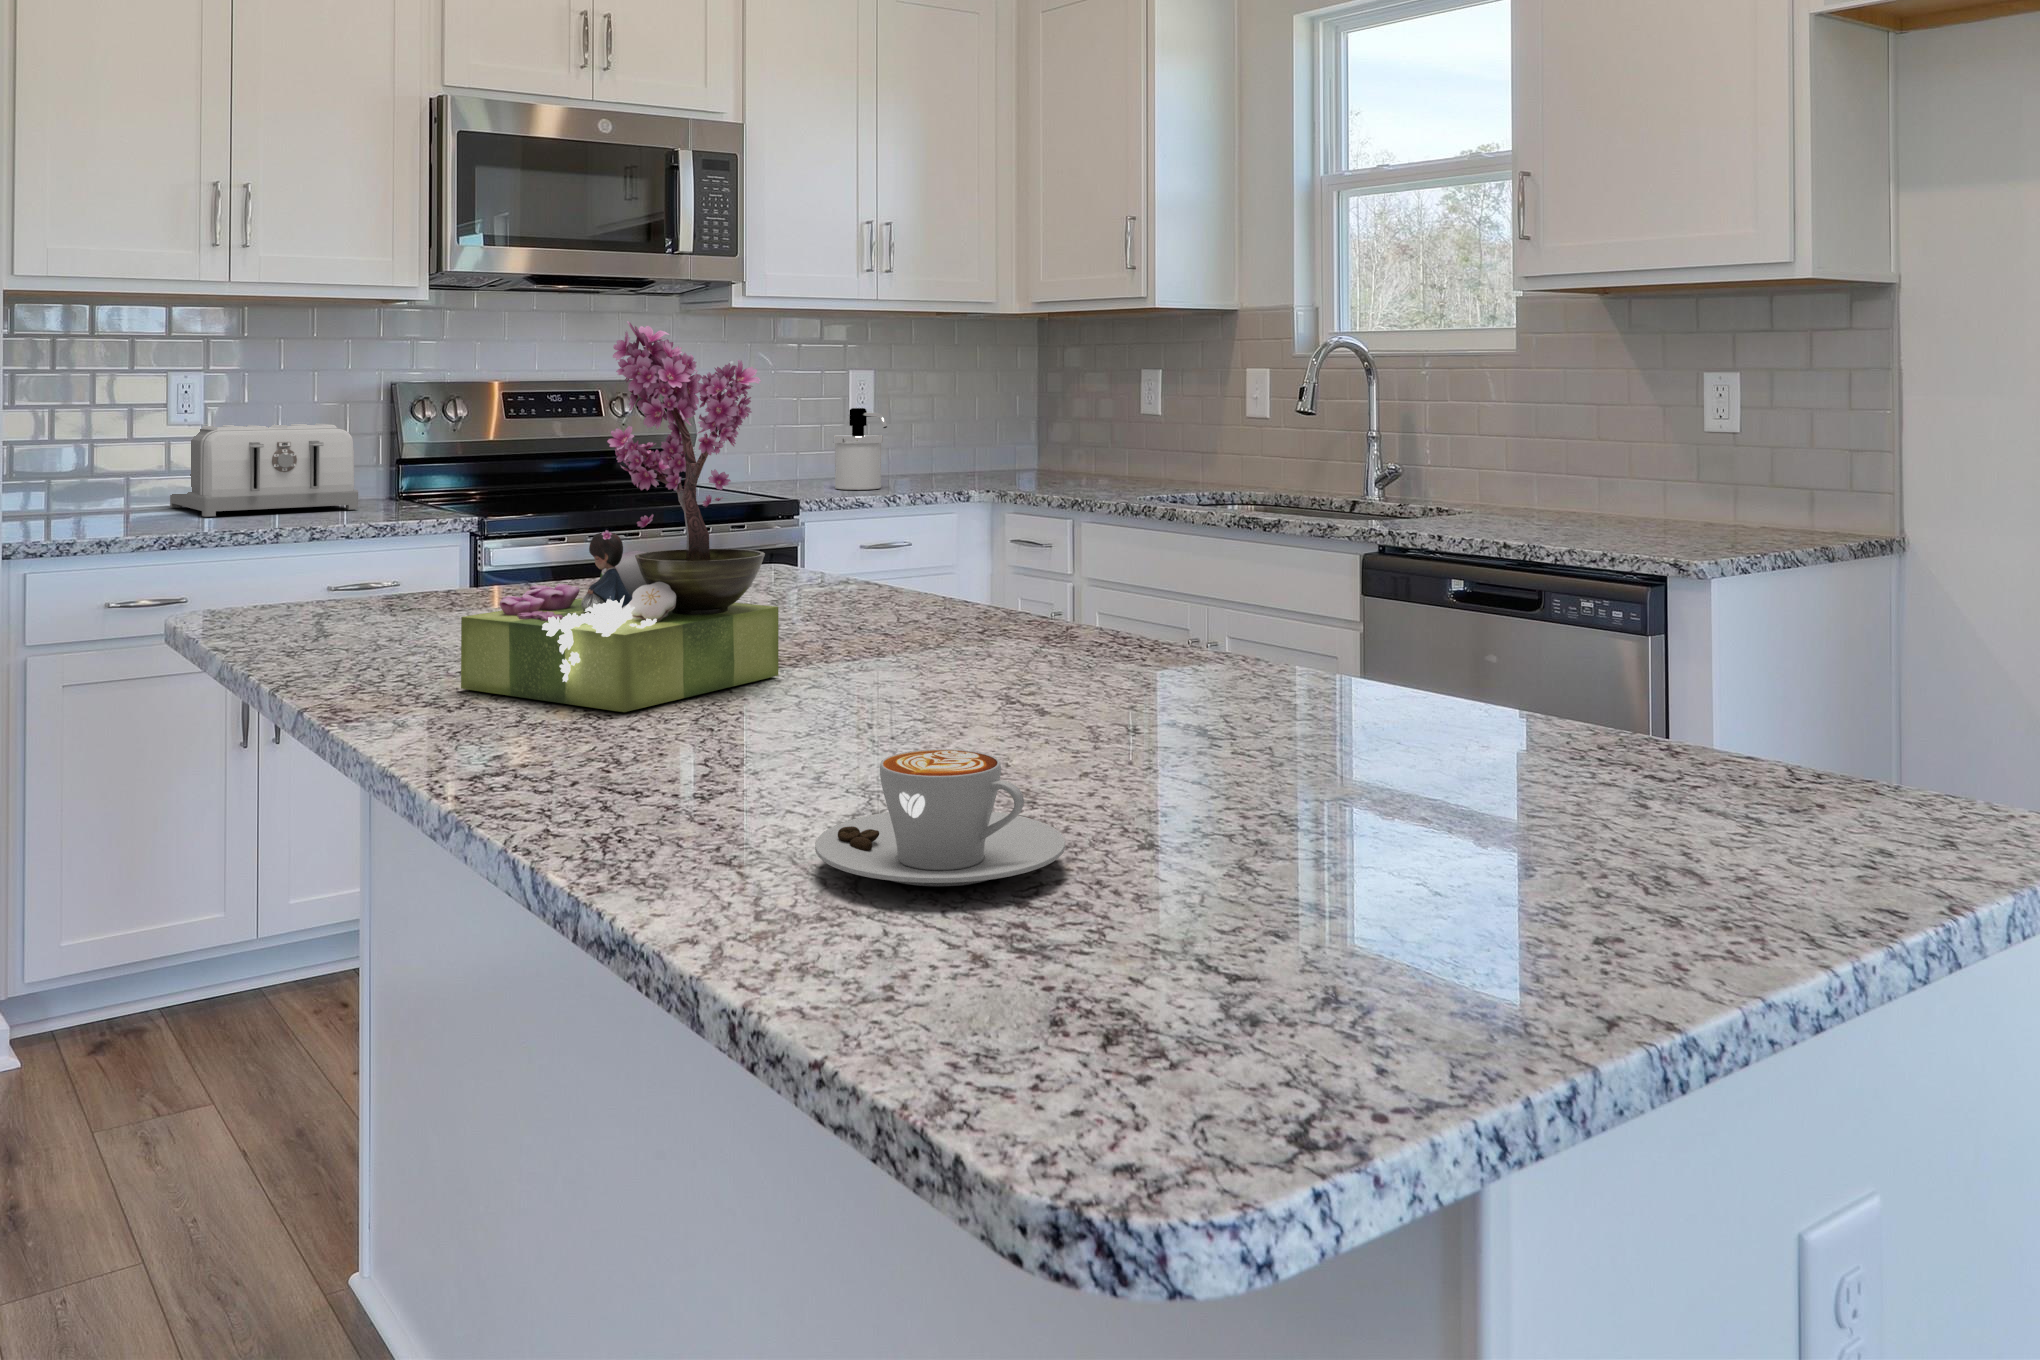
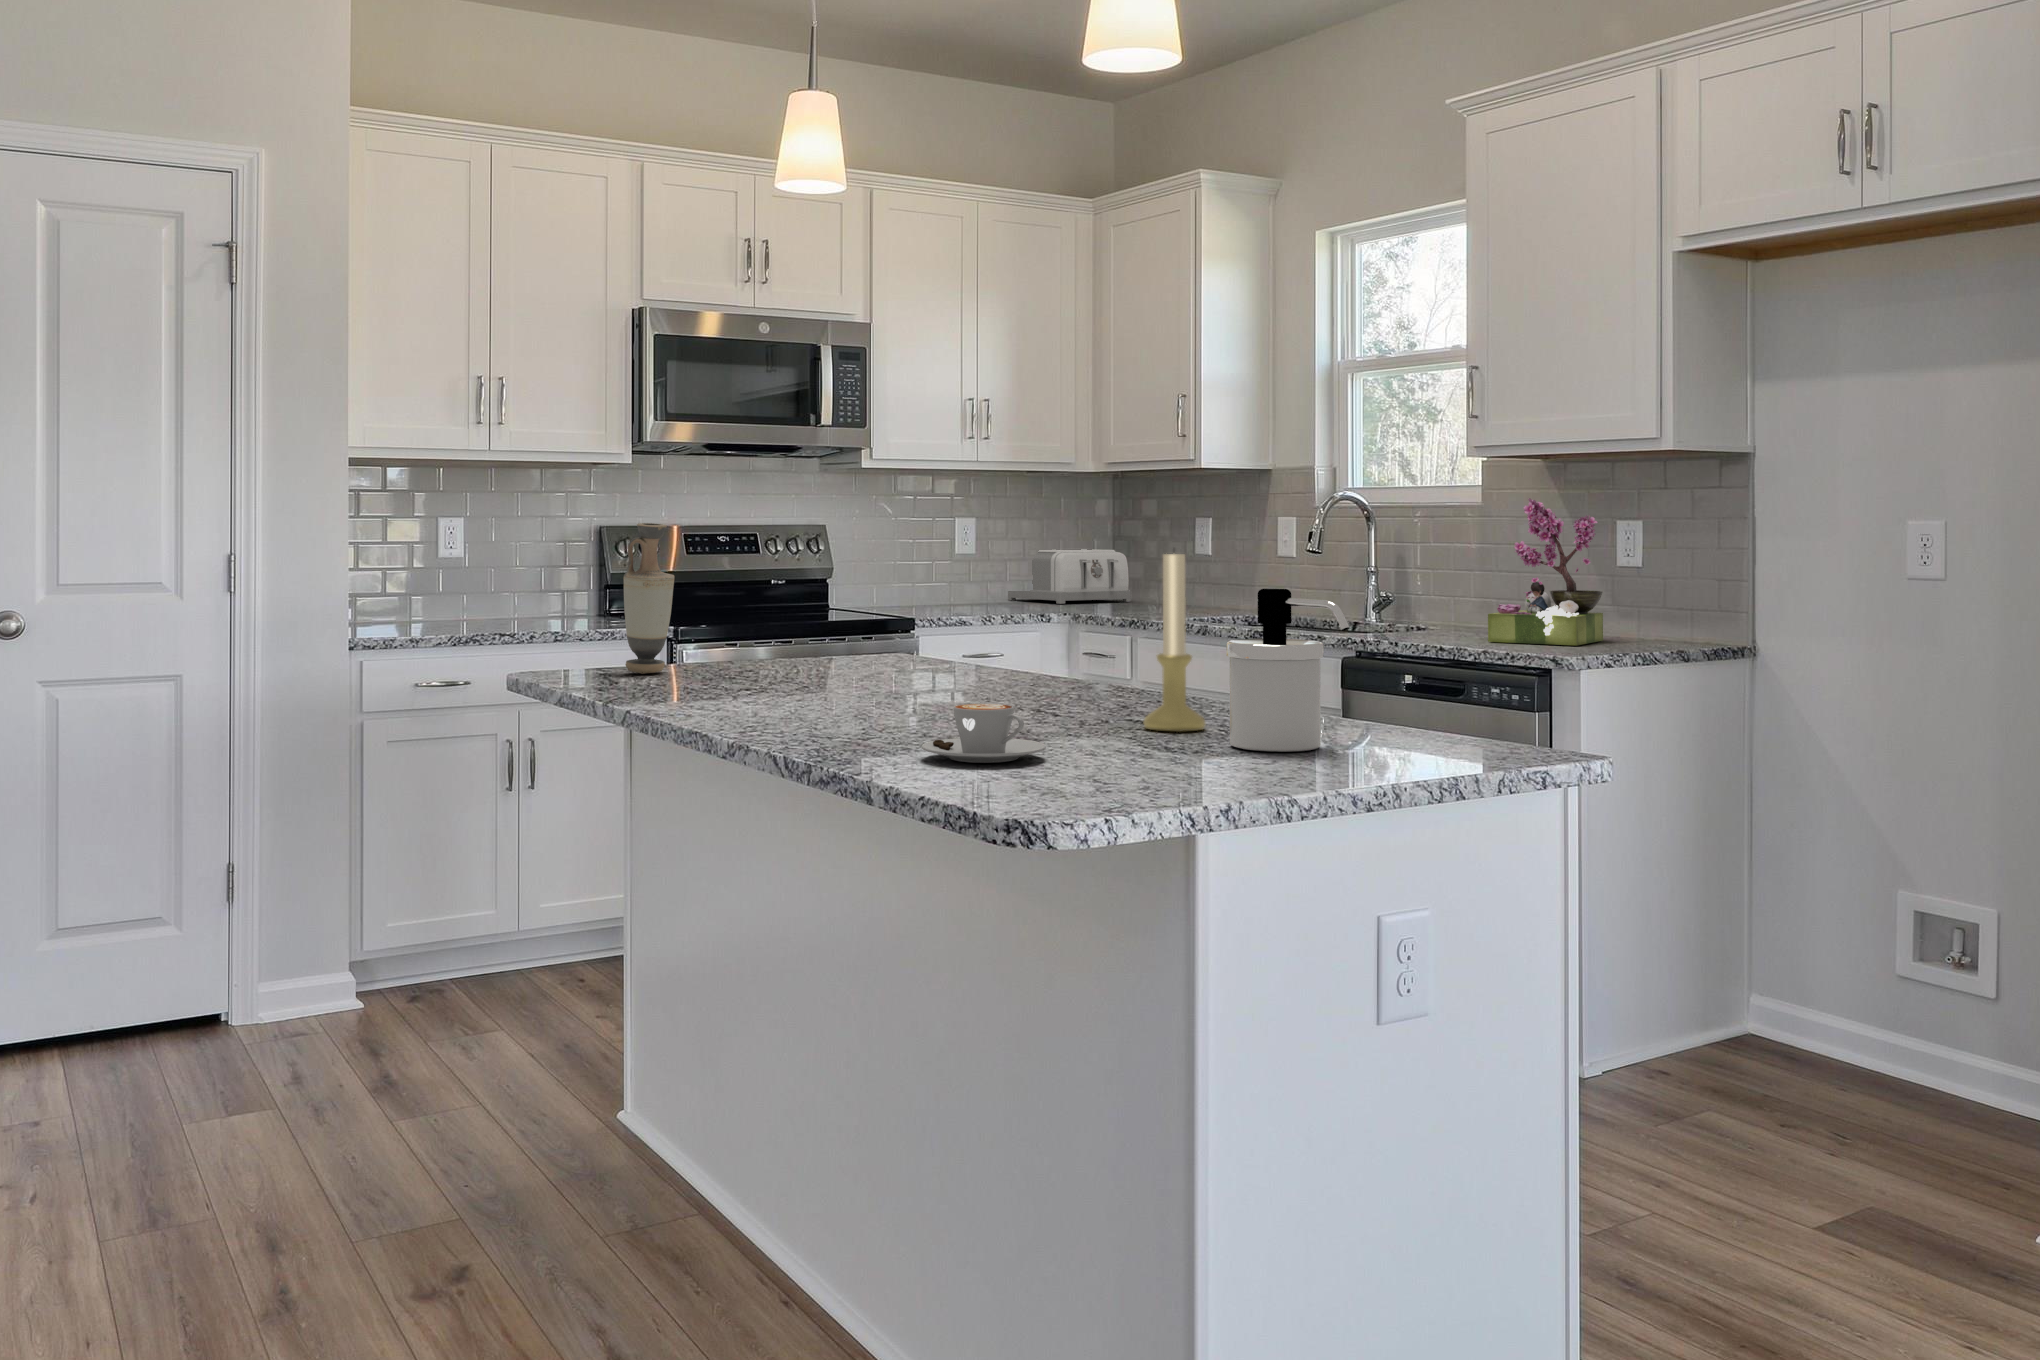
flower arrangement: present [461,322,779,712] -> present [1488,498,1603,645]
vase: none [352,385,432,616] -> present [624,523,675,674]
soap dispenser: present [833,408,887,490] -> present [1226,588,1349,752]
toaster: present [170,424,358,517] -> present [1008,549,1131,604]
candle holder: none [1206,430,1317,761] -> present [1144,553,1206,732]

